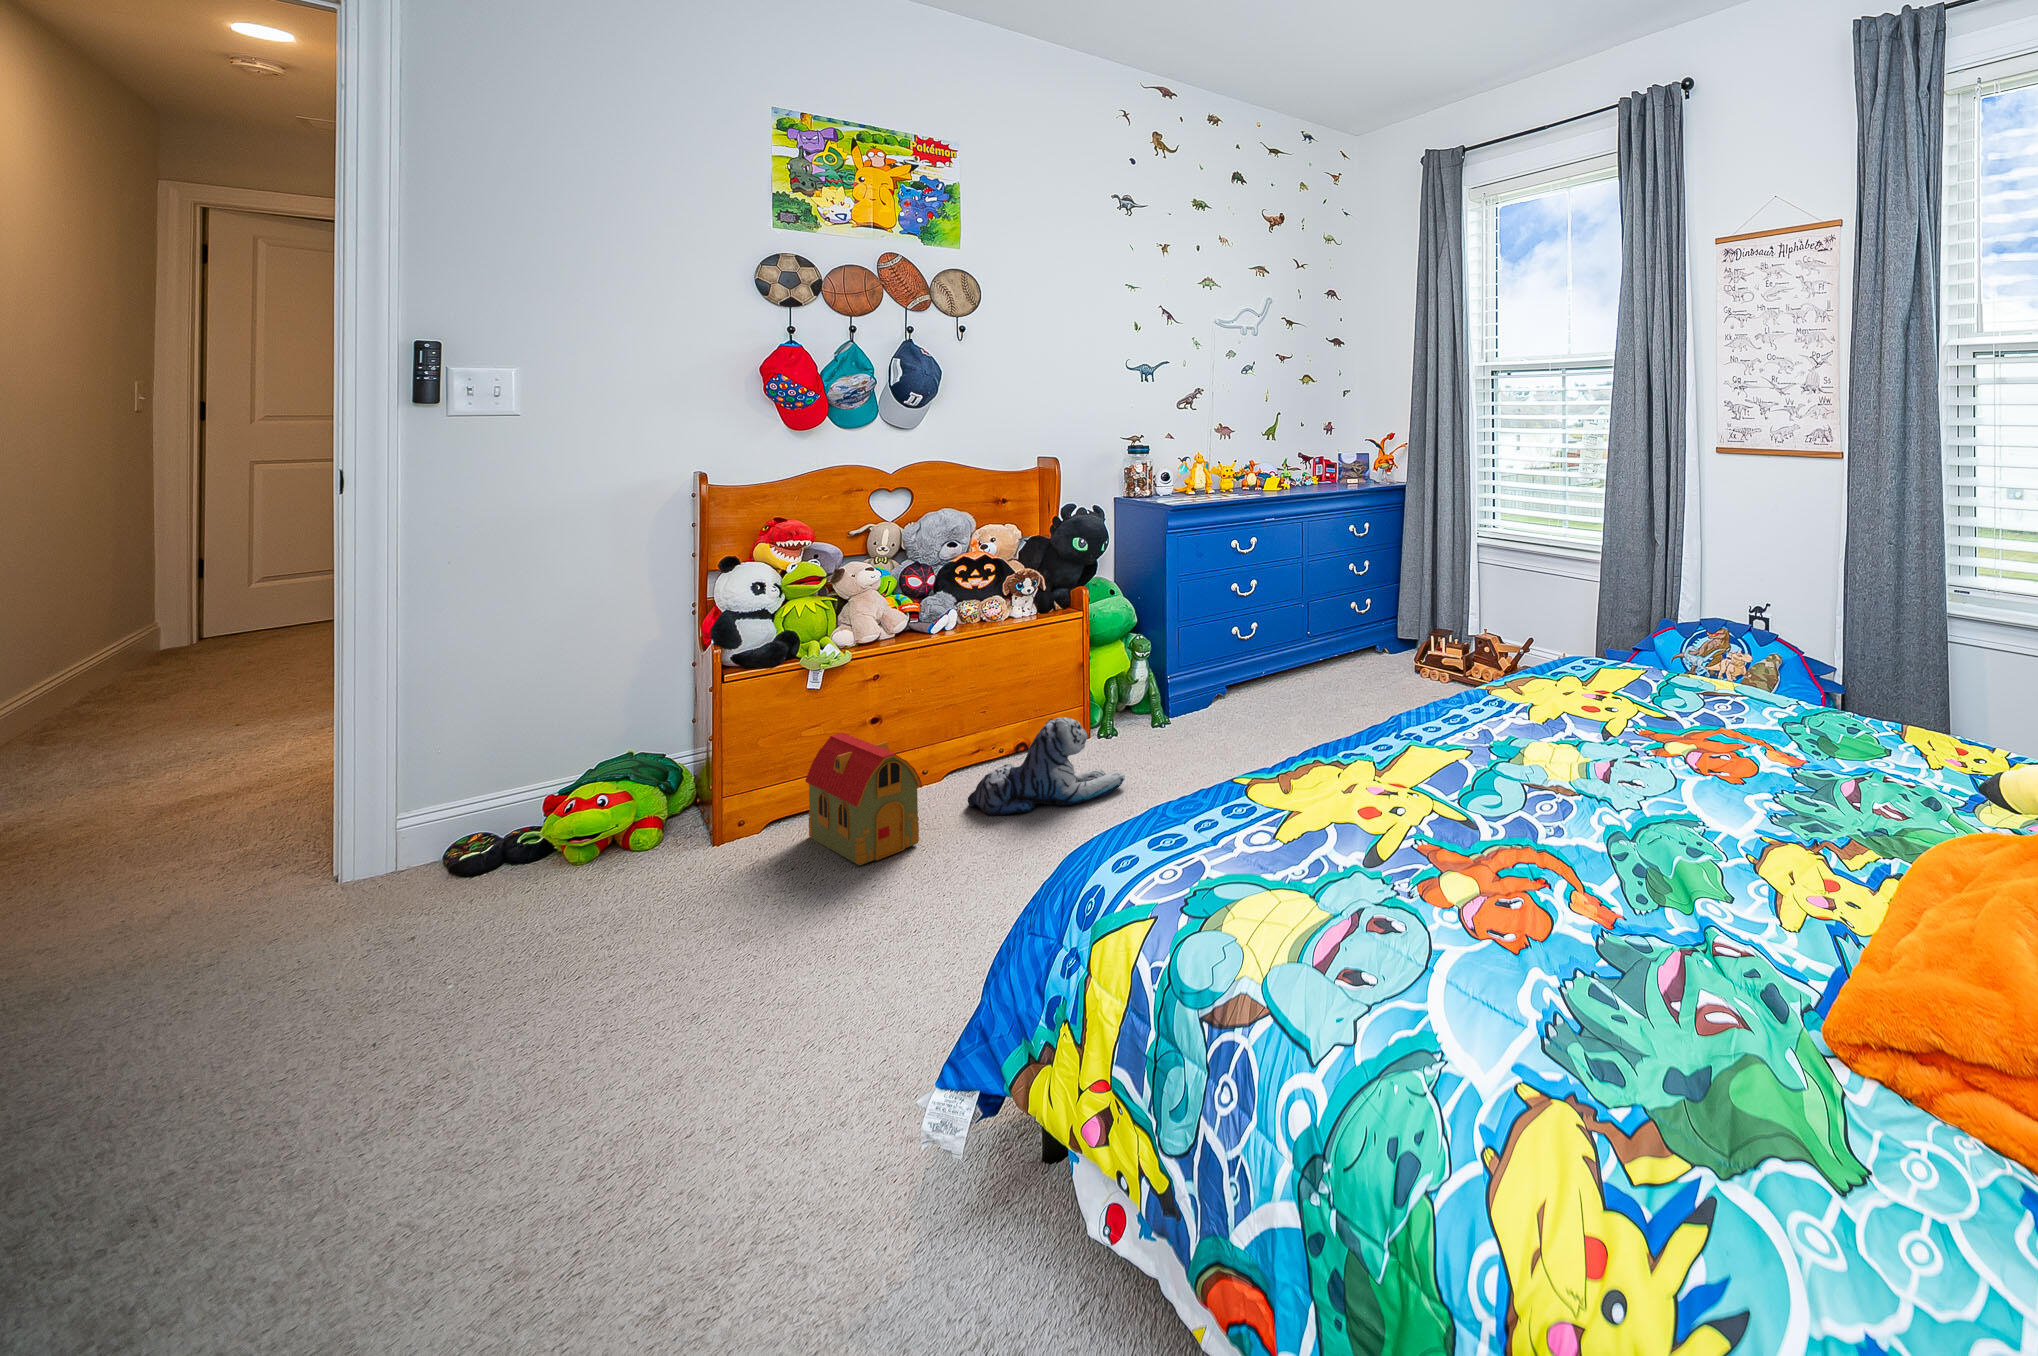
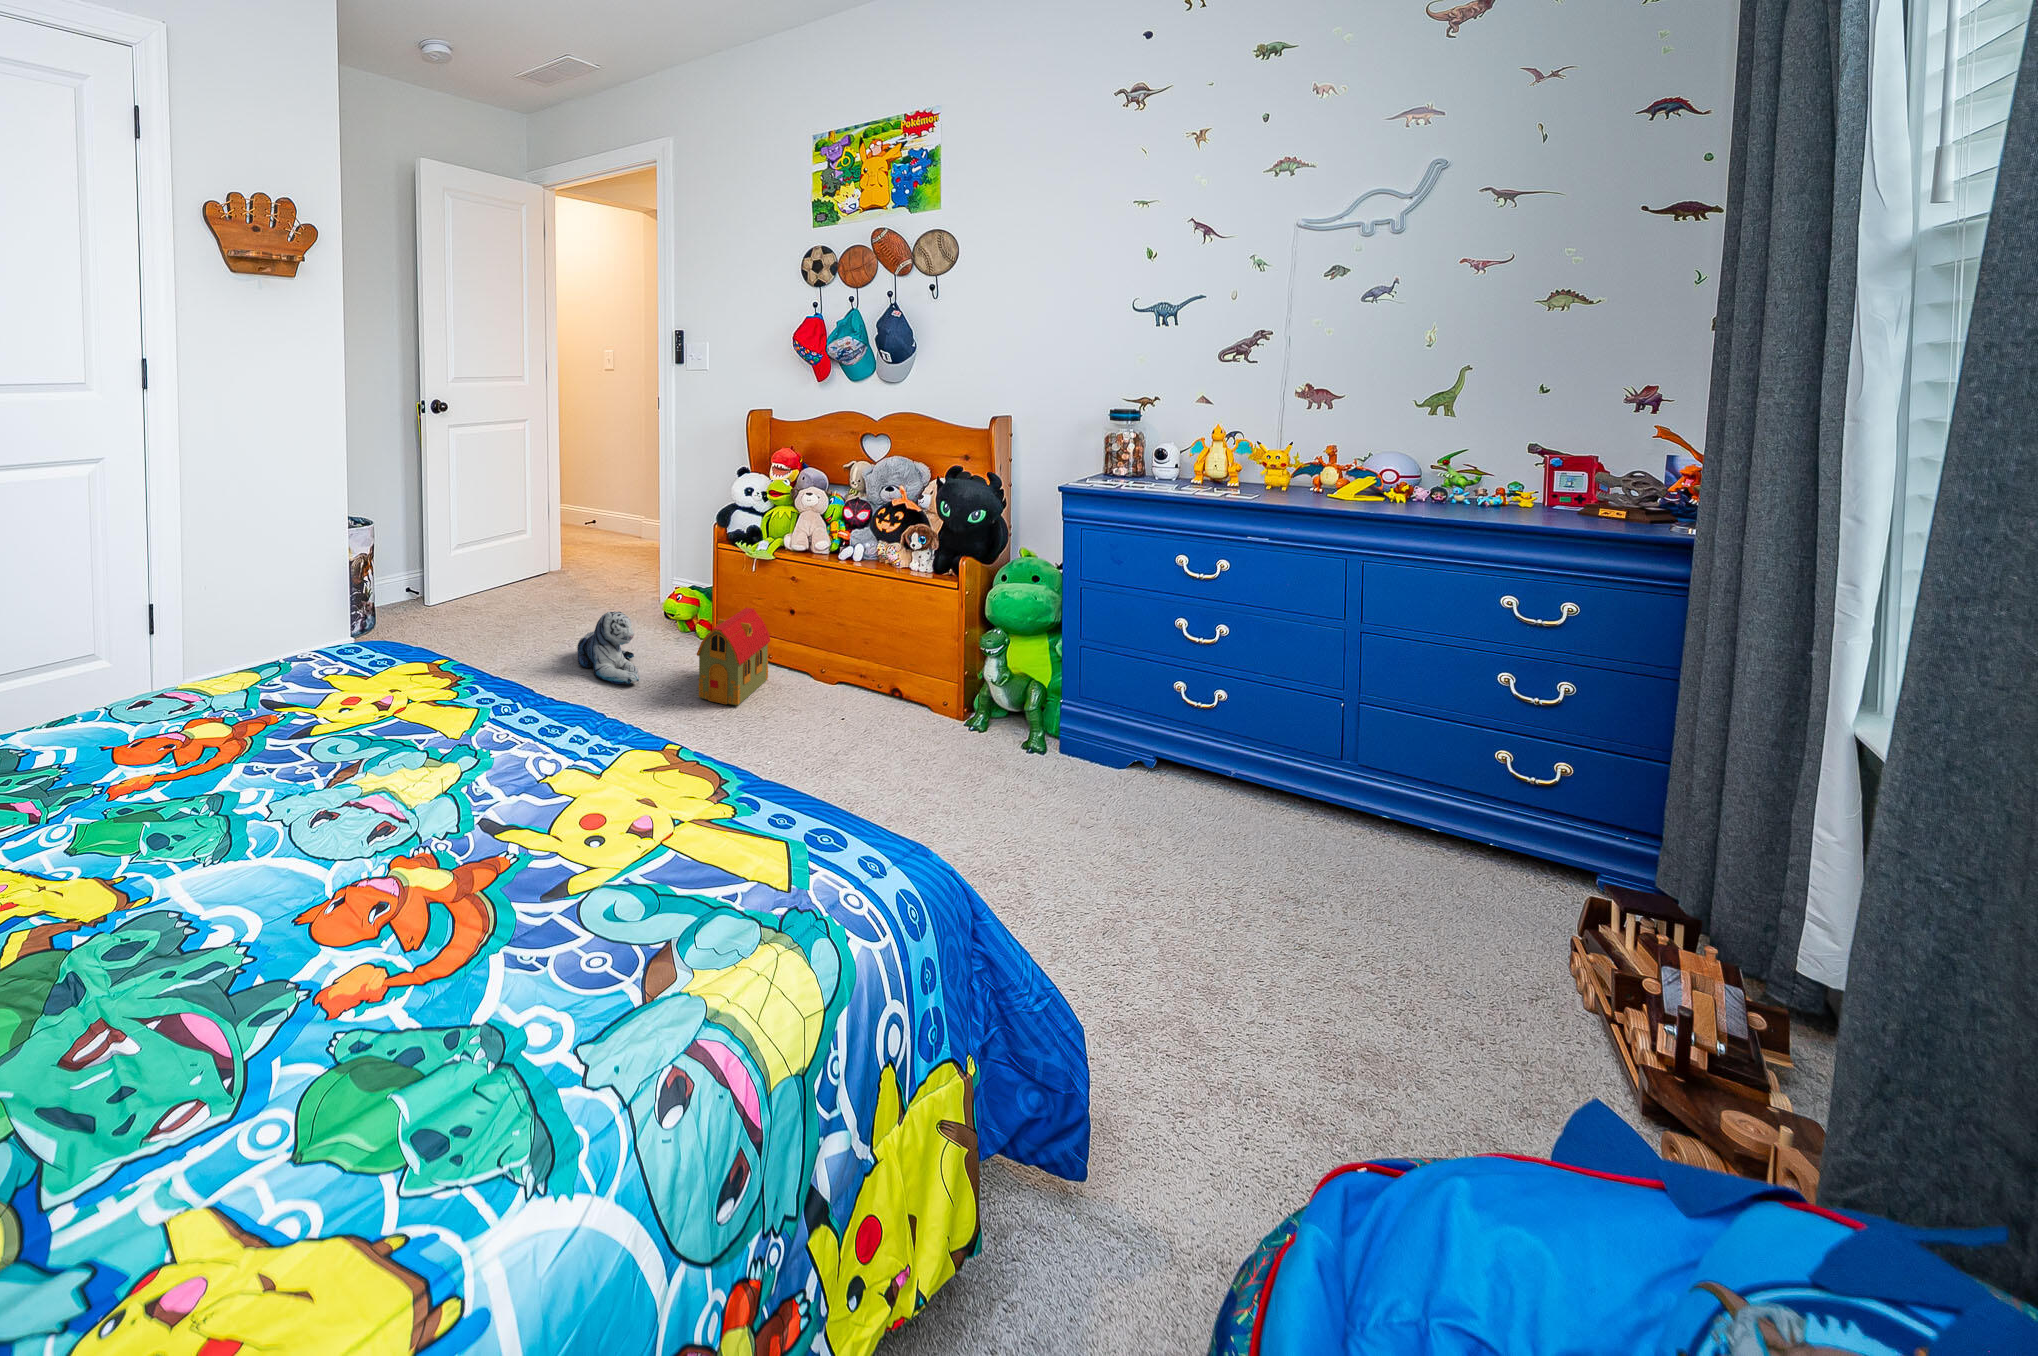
plush toy: present [968,717,1125,816] -> present [577,611,639,684]

